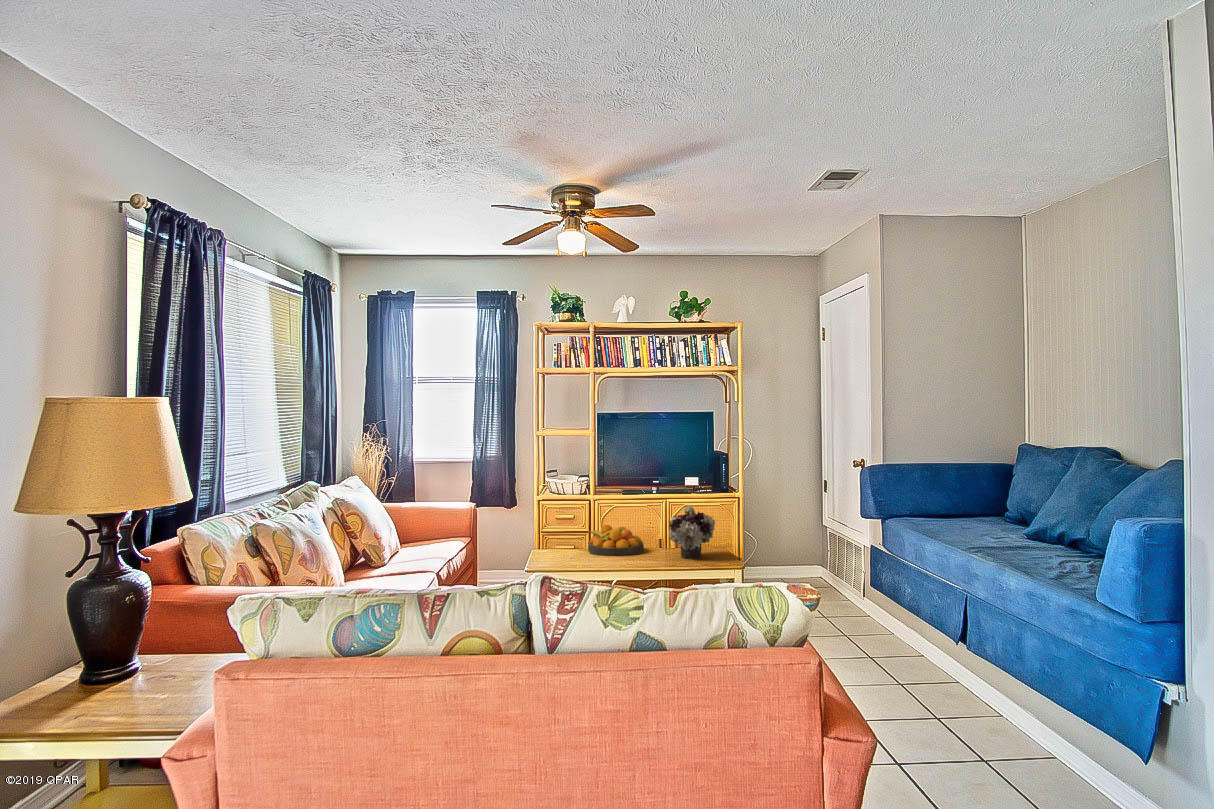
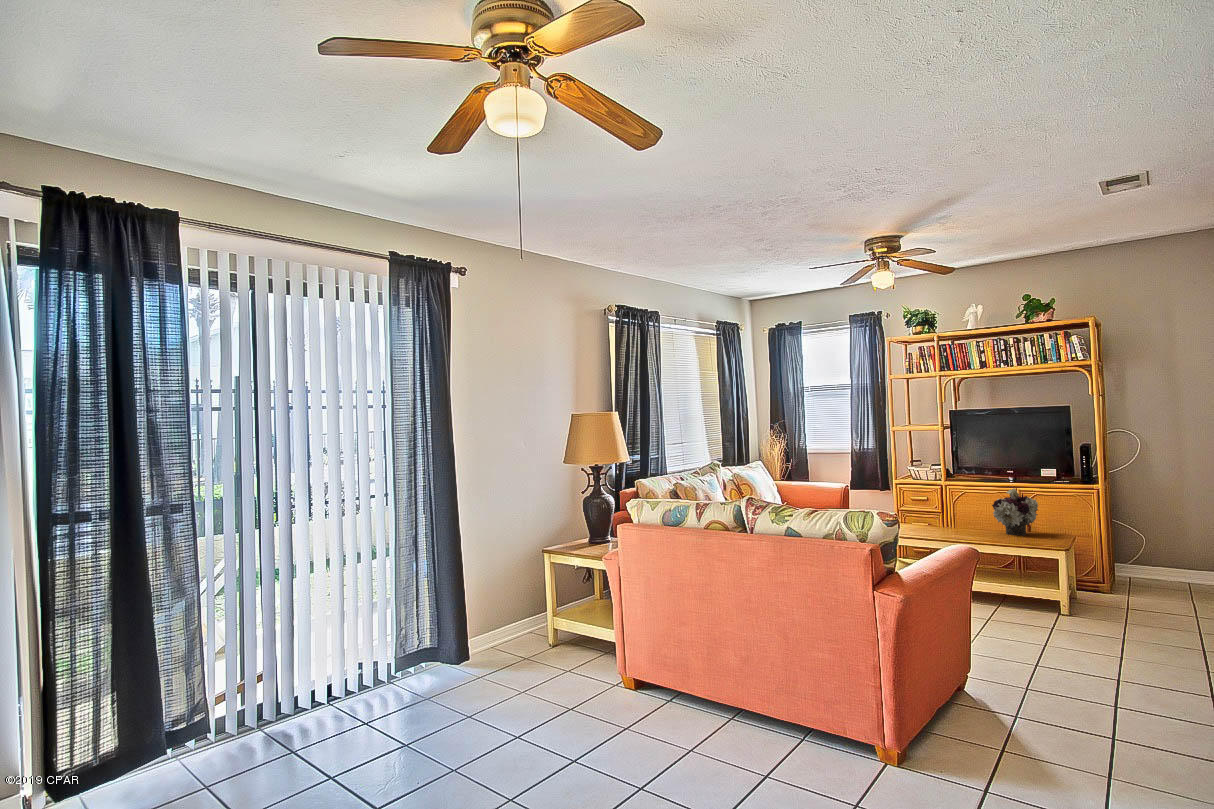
fruit bowl: present [588,525,644,556] -> none [929,504,981,530]

